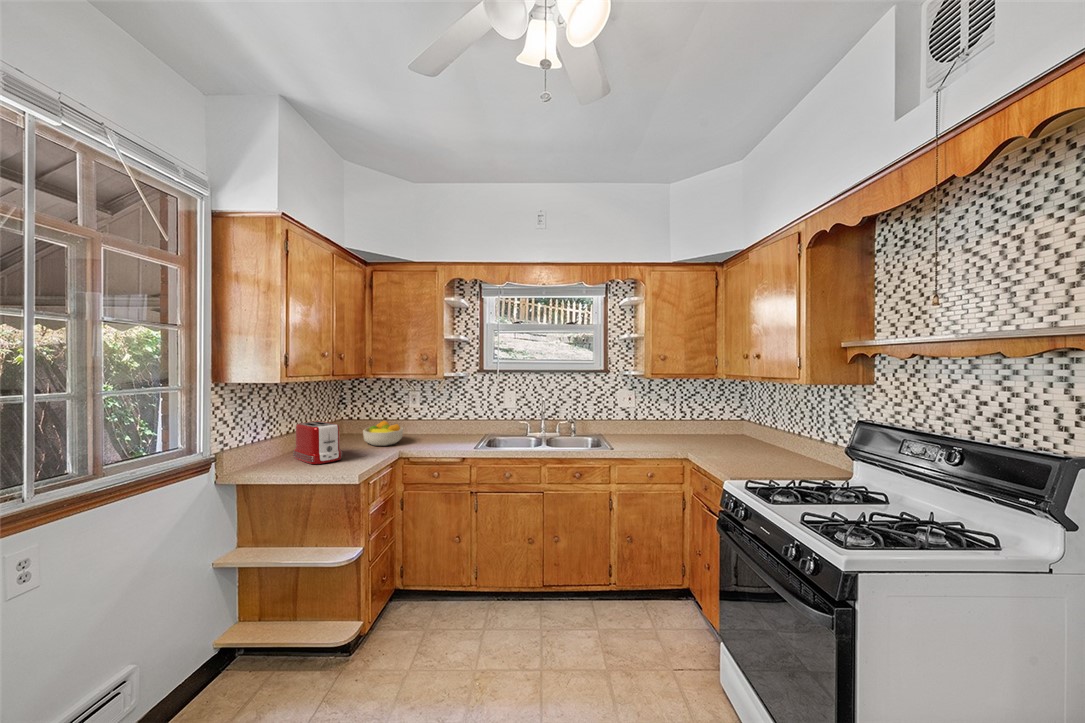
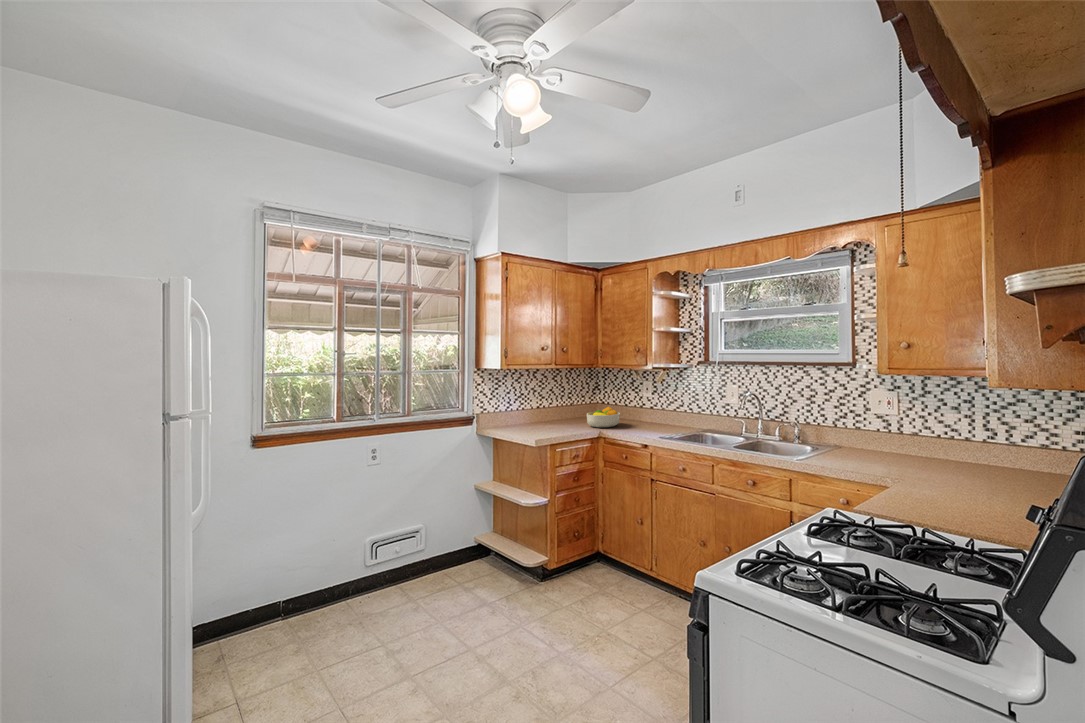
toaster: present [293,421,342,464] -> none [528,400,552,431]

